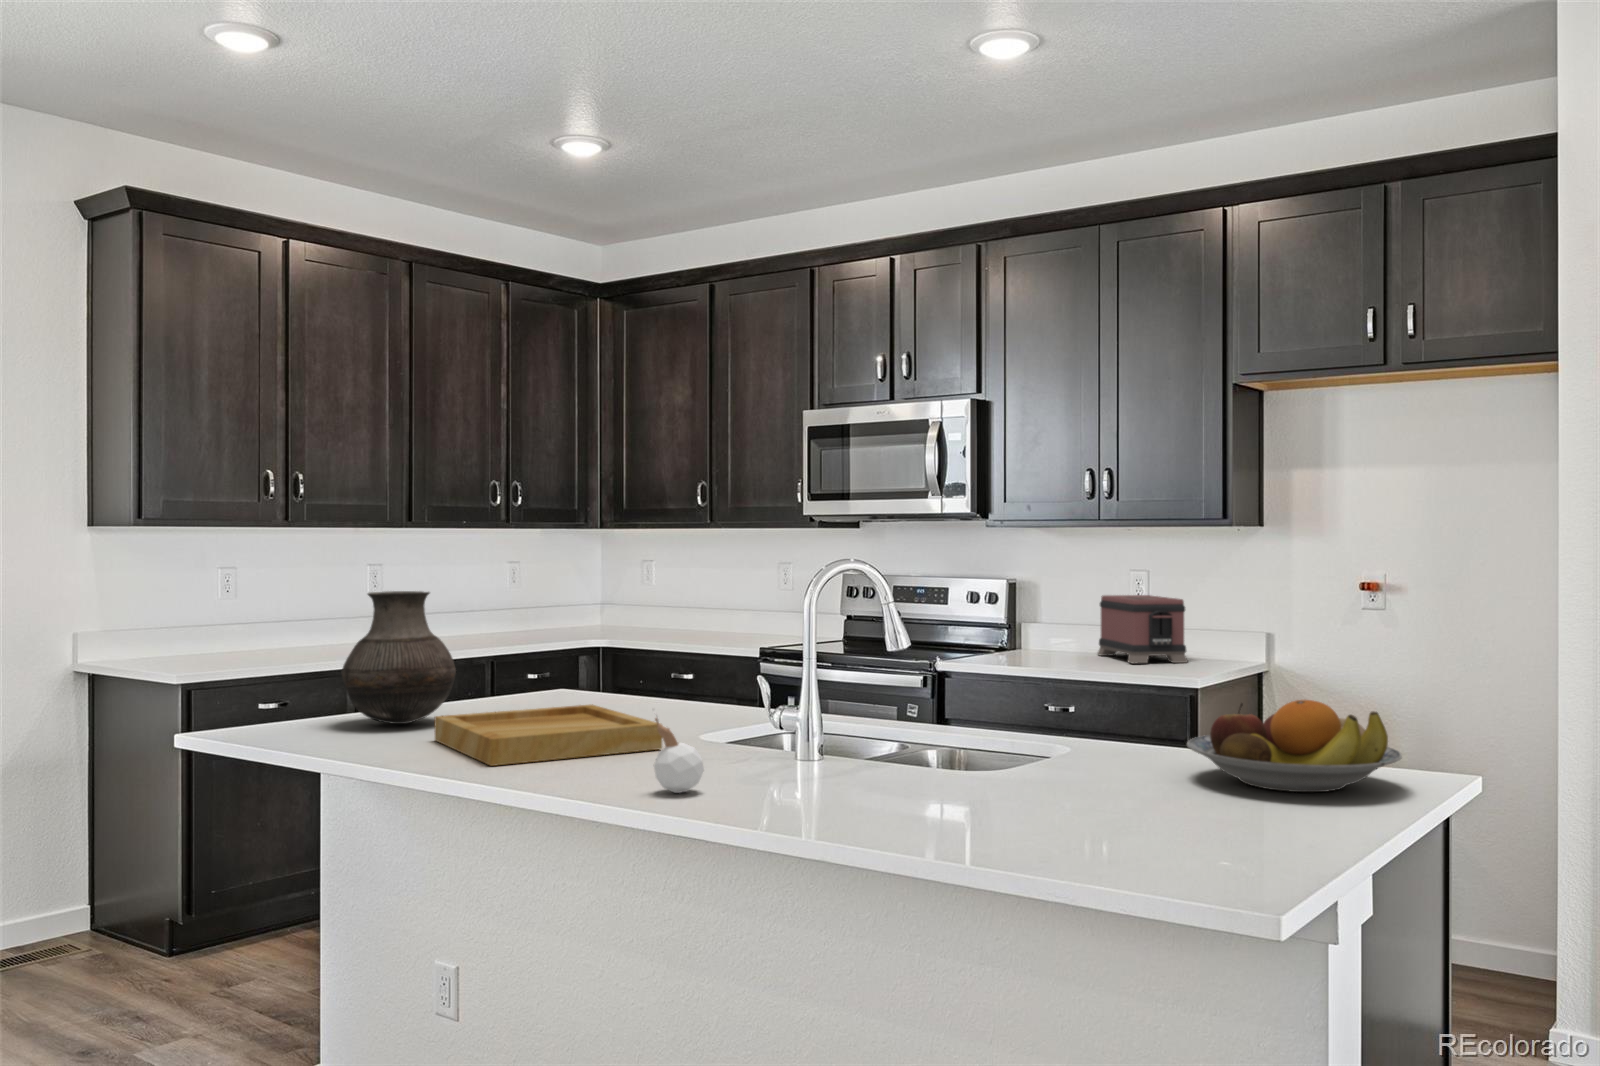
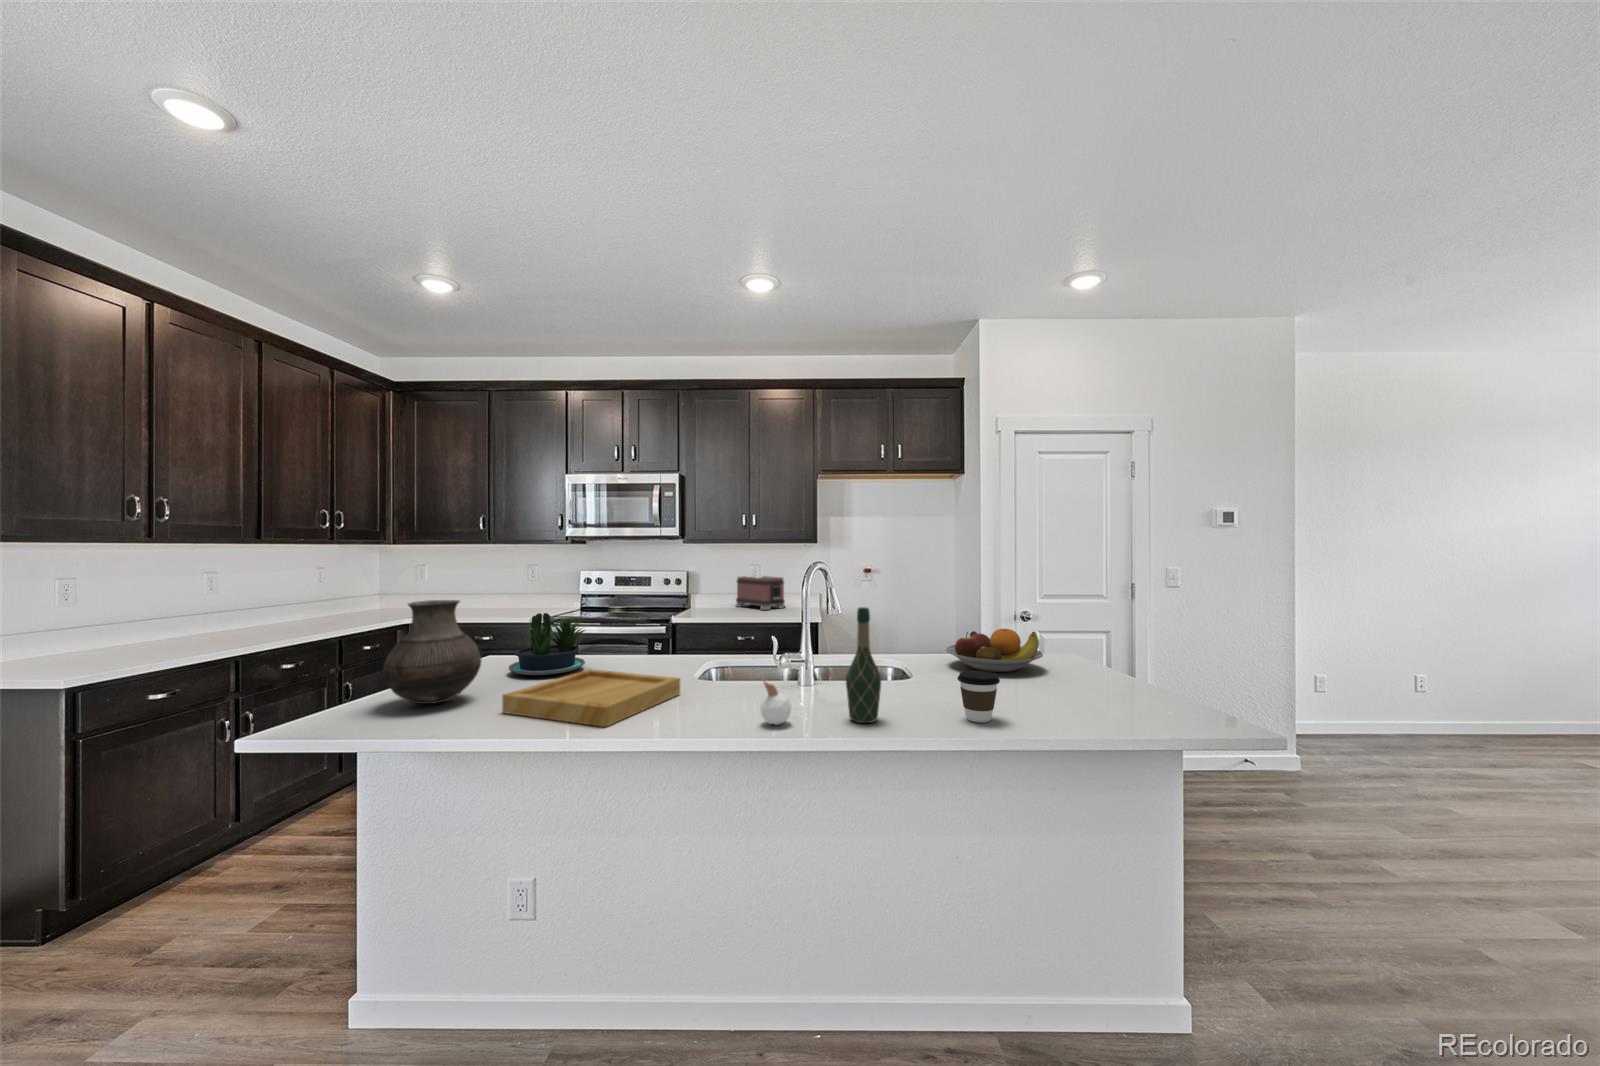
wine bottle: none [774,616,834,810] -> present [846,607,881,723]
potted plant: none [533,623,655,712] -> present [509,613,585,675]
coffee cup: none [942,744,1019,837] -> present [958,671,1000,723]

